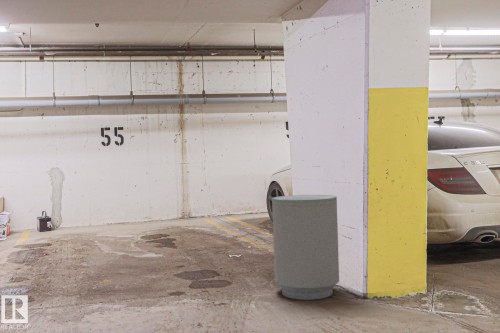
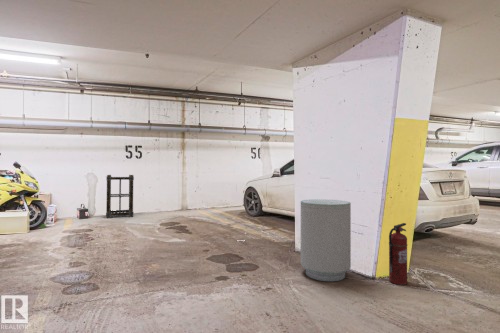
shelving unit: none [75,170,114,230] -> present [106,175,134,218]
fire extinguisher: none [380,223,408,305] -> present [389,223,407,285]

